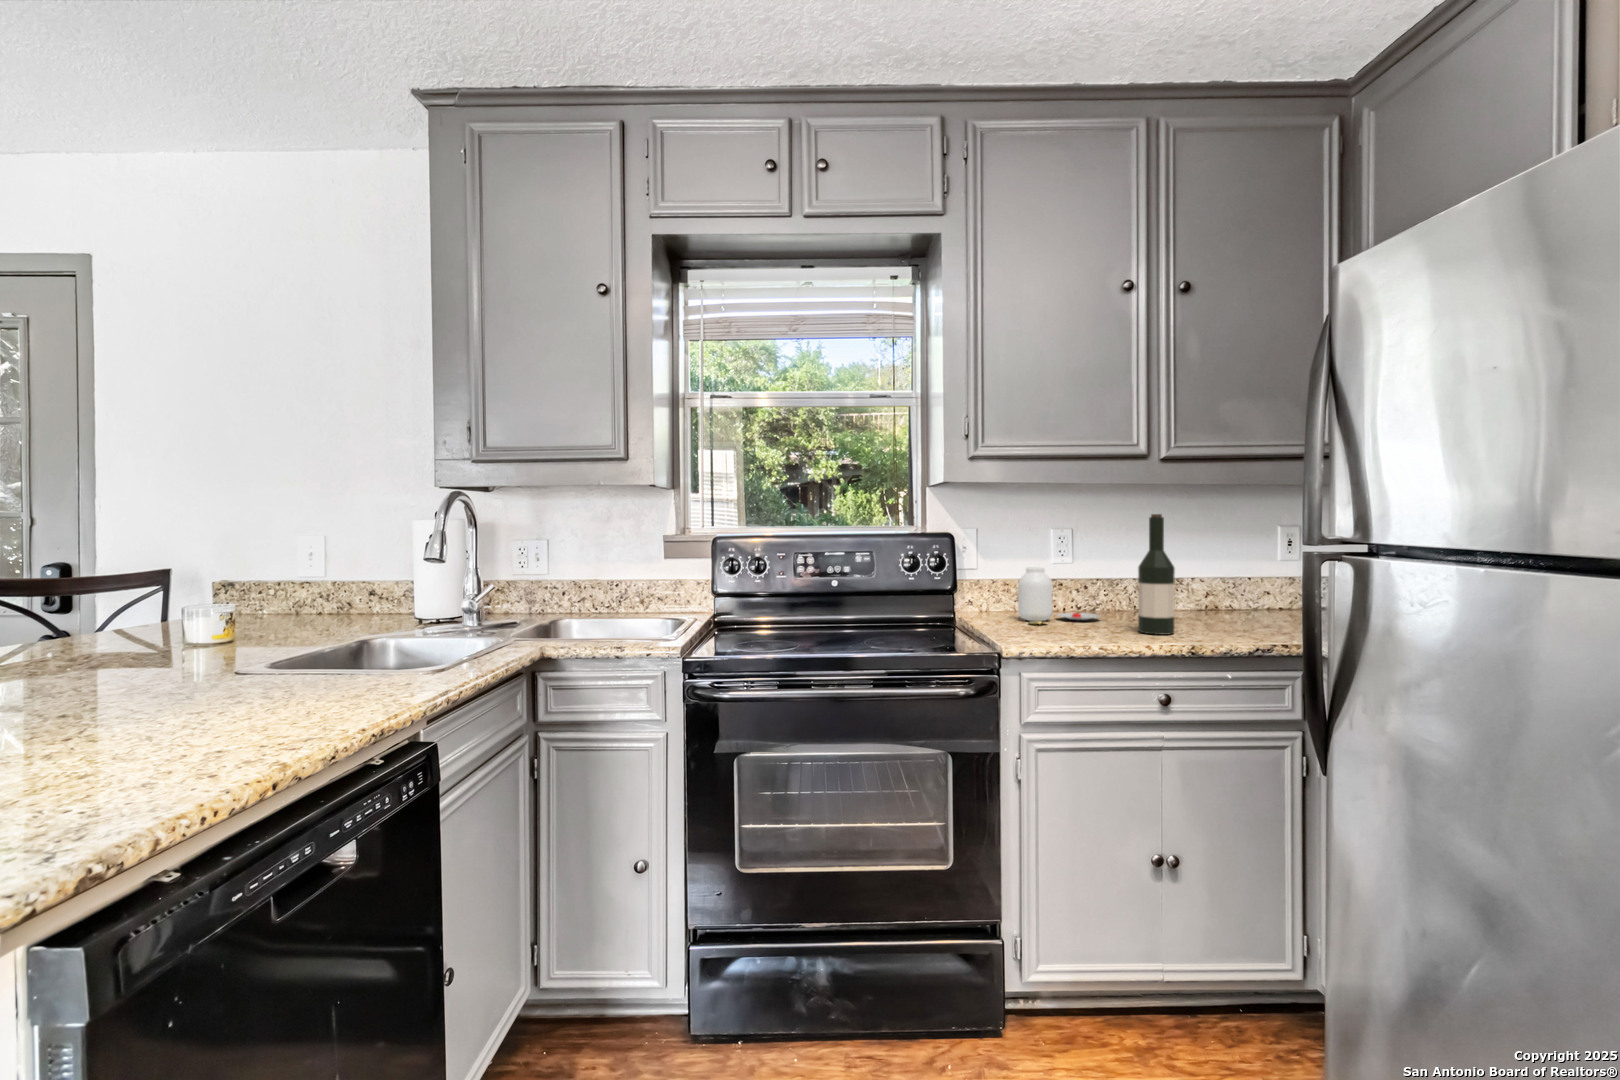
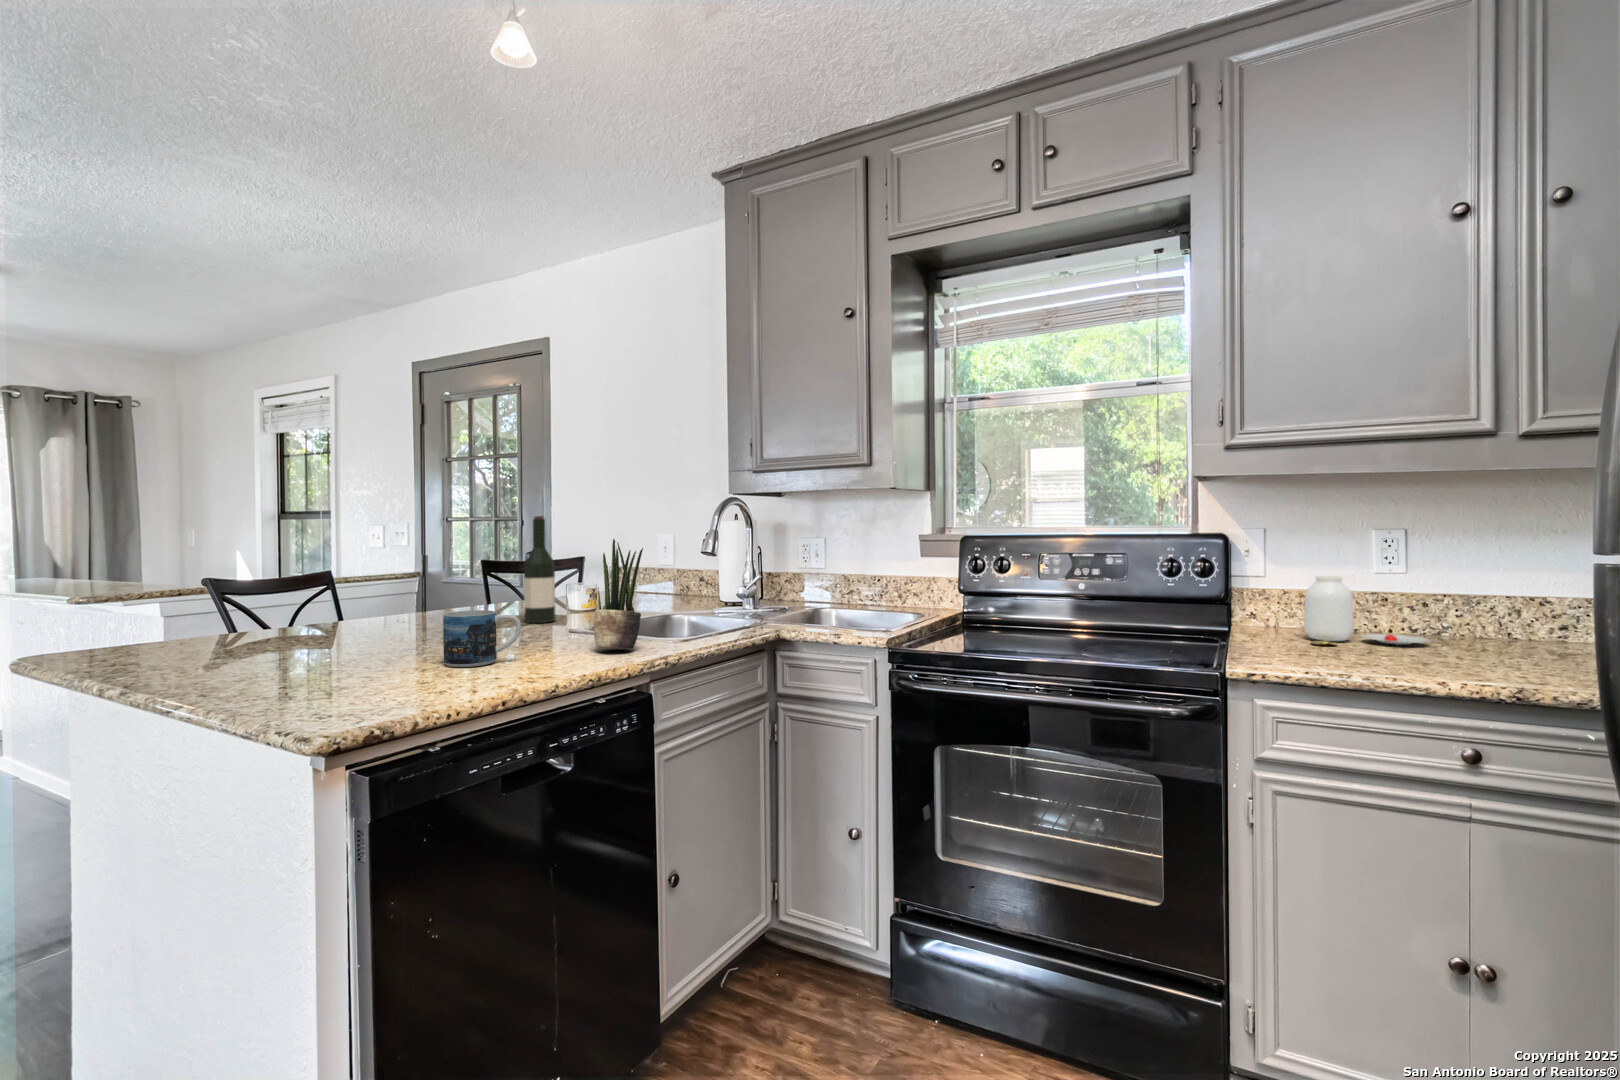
wine bottle: present [1138,514,1175,635] -> present [524,516,555,623]
potted plant: none [329,539,401,688] -> present [594,539,643,649]
mug: none [89,648,231,741] -> present [443,610,521,667]

